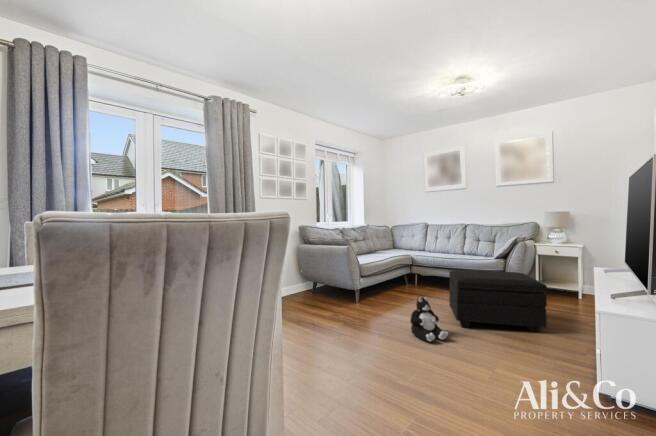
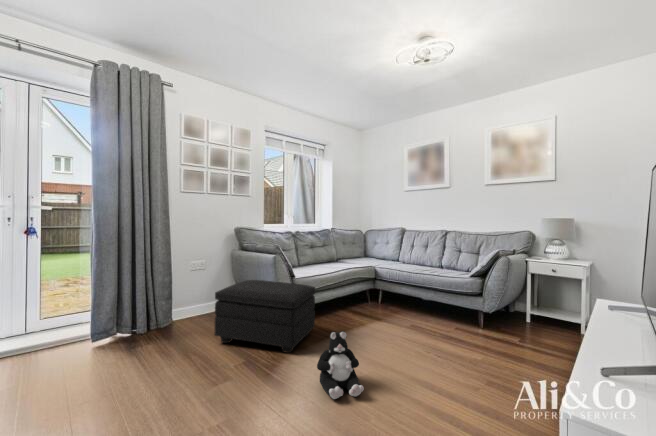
footstool: present [449,270,547,332] -> present [214,280,315,353]

